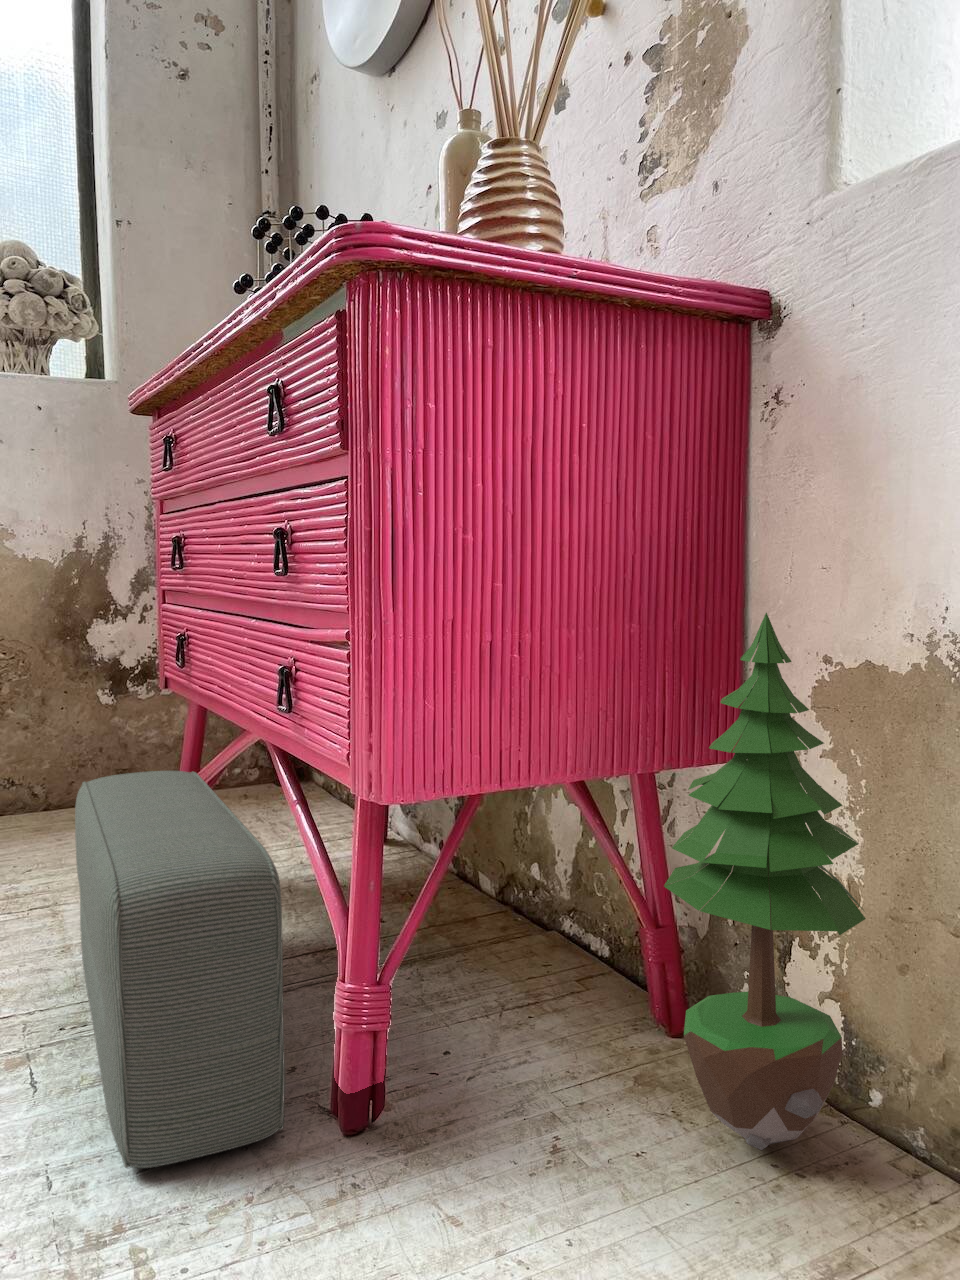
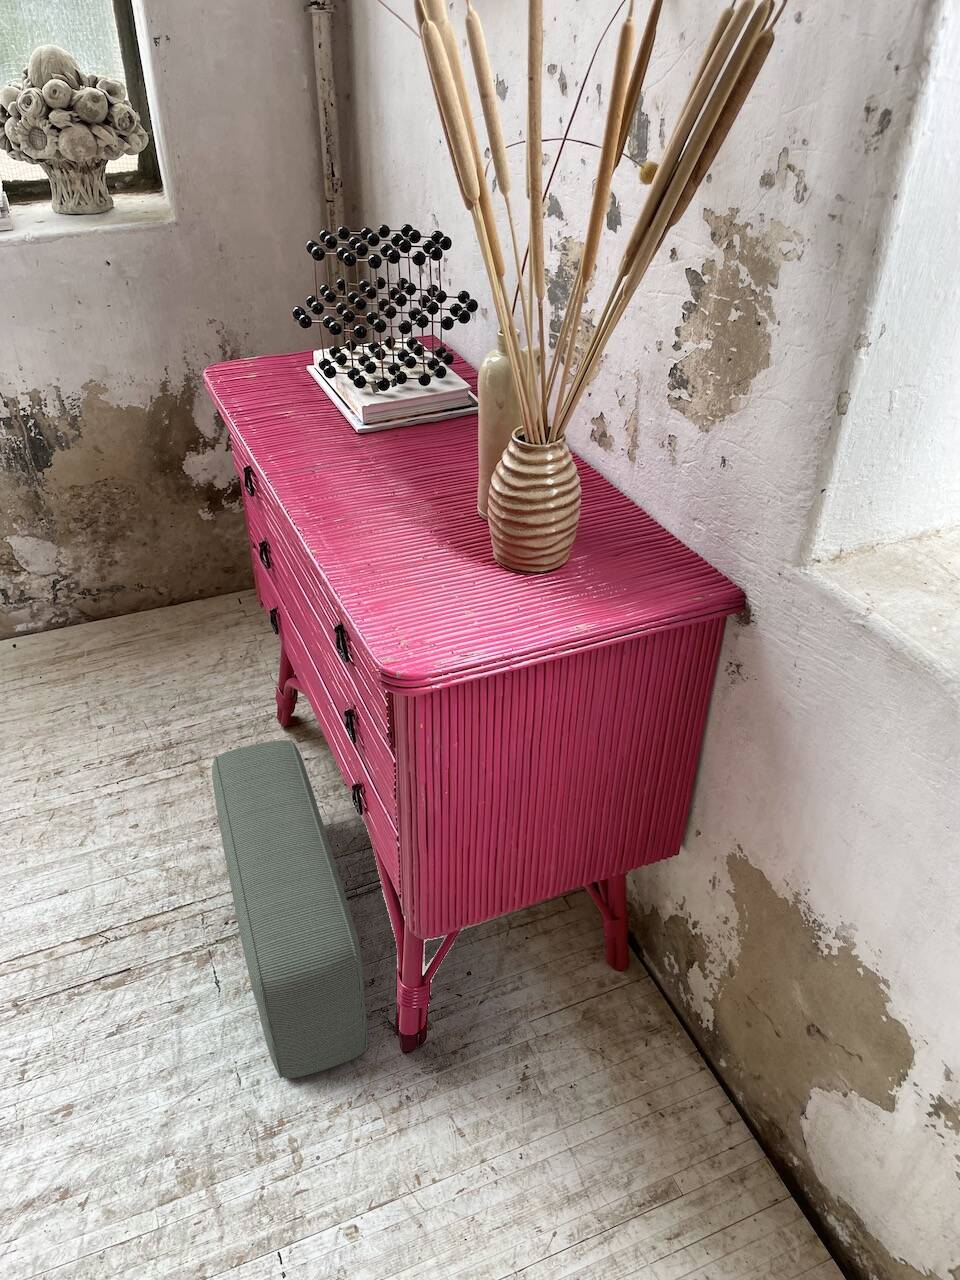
potted tree: present [664,613,866,1150] -> none [602,883,727,1109]

